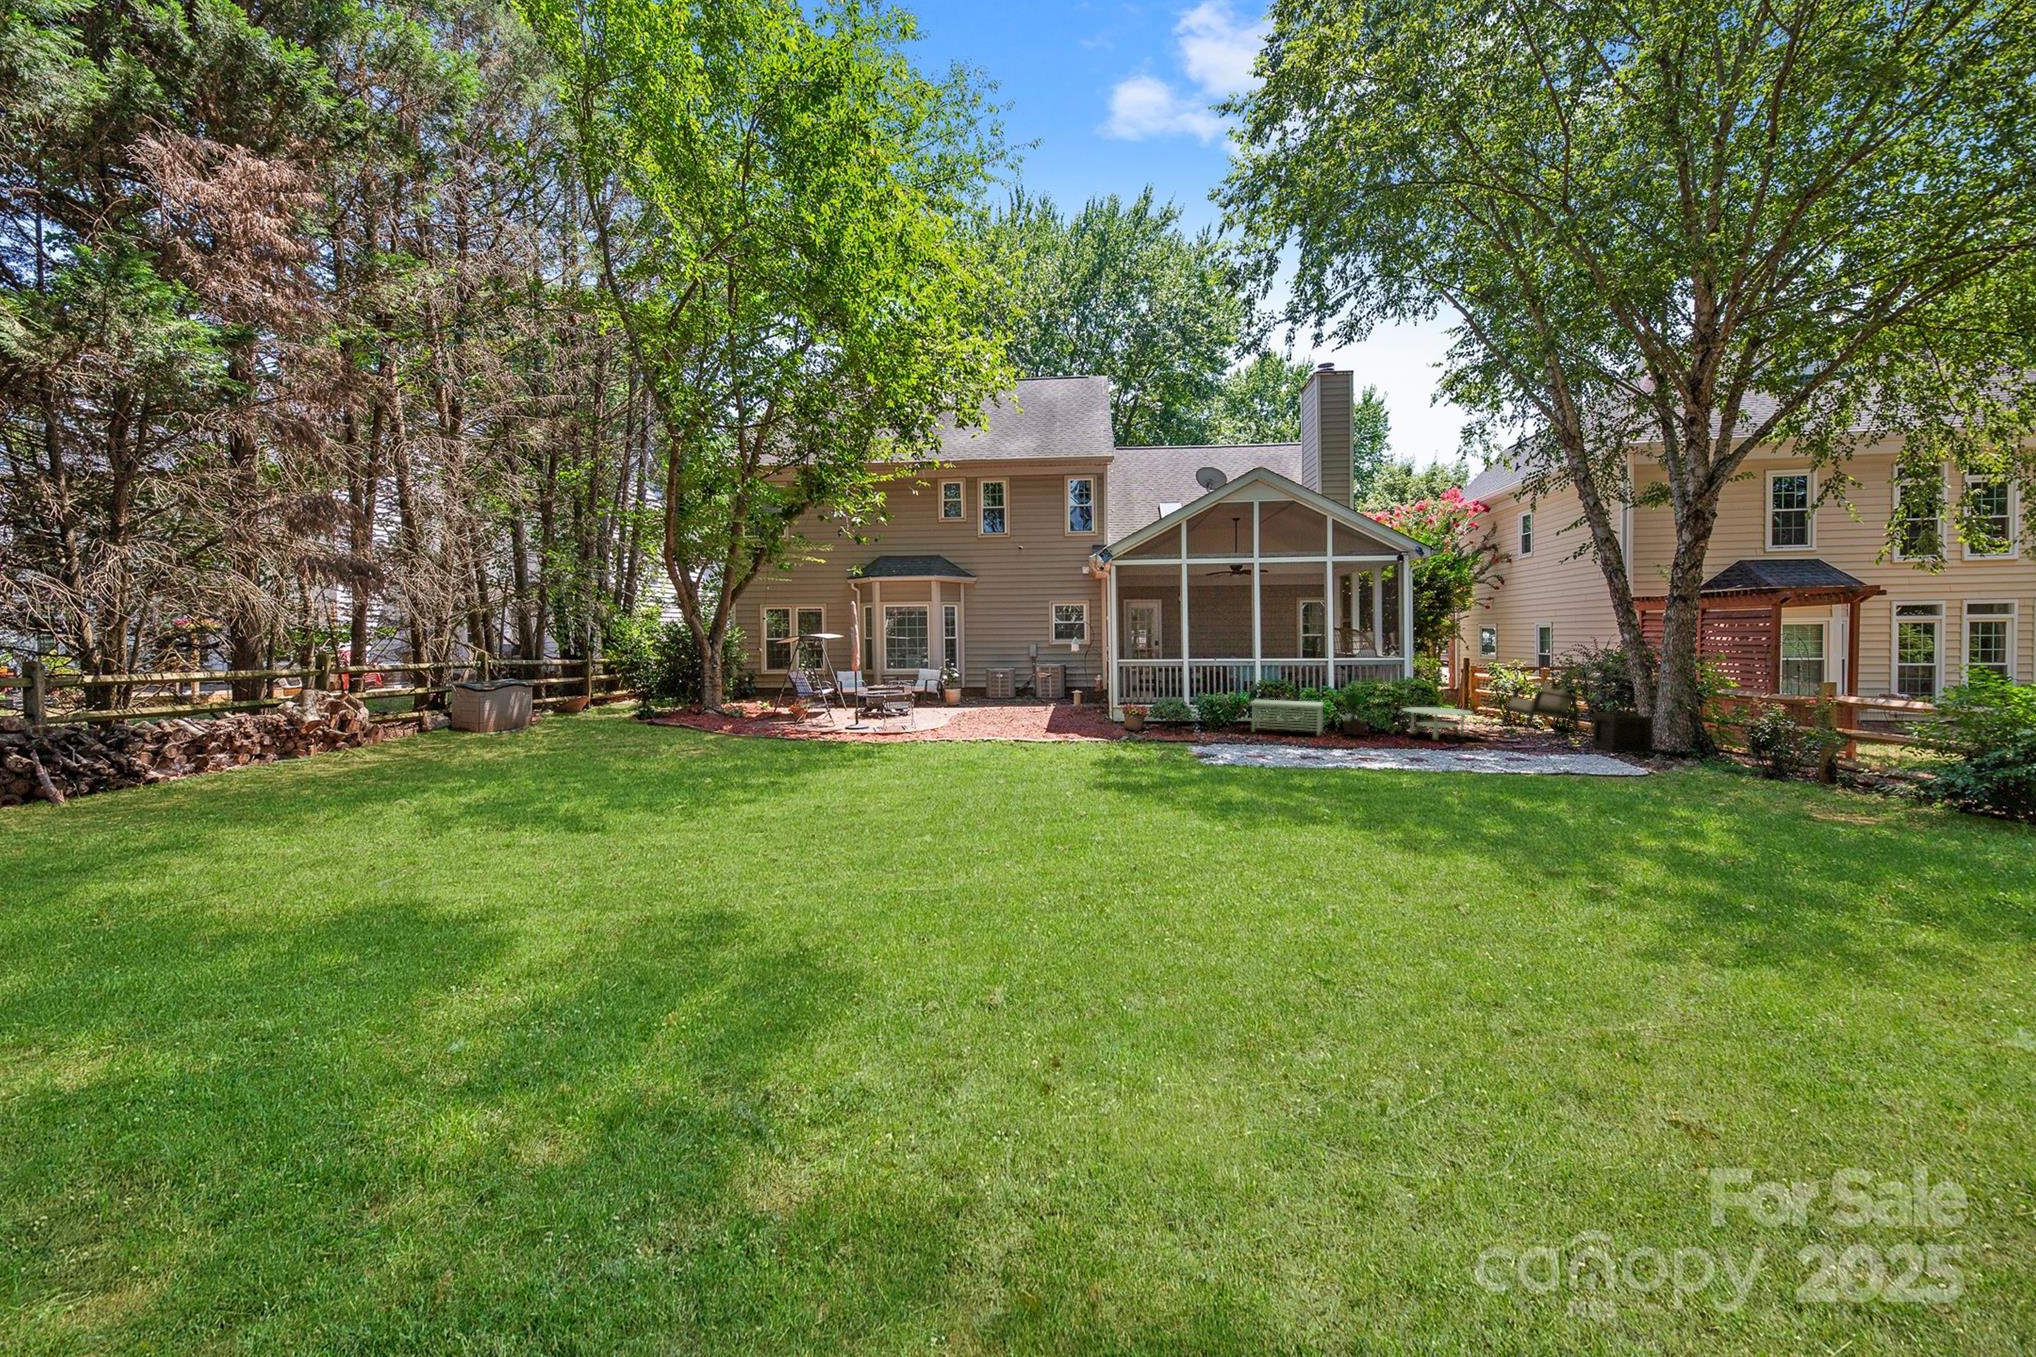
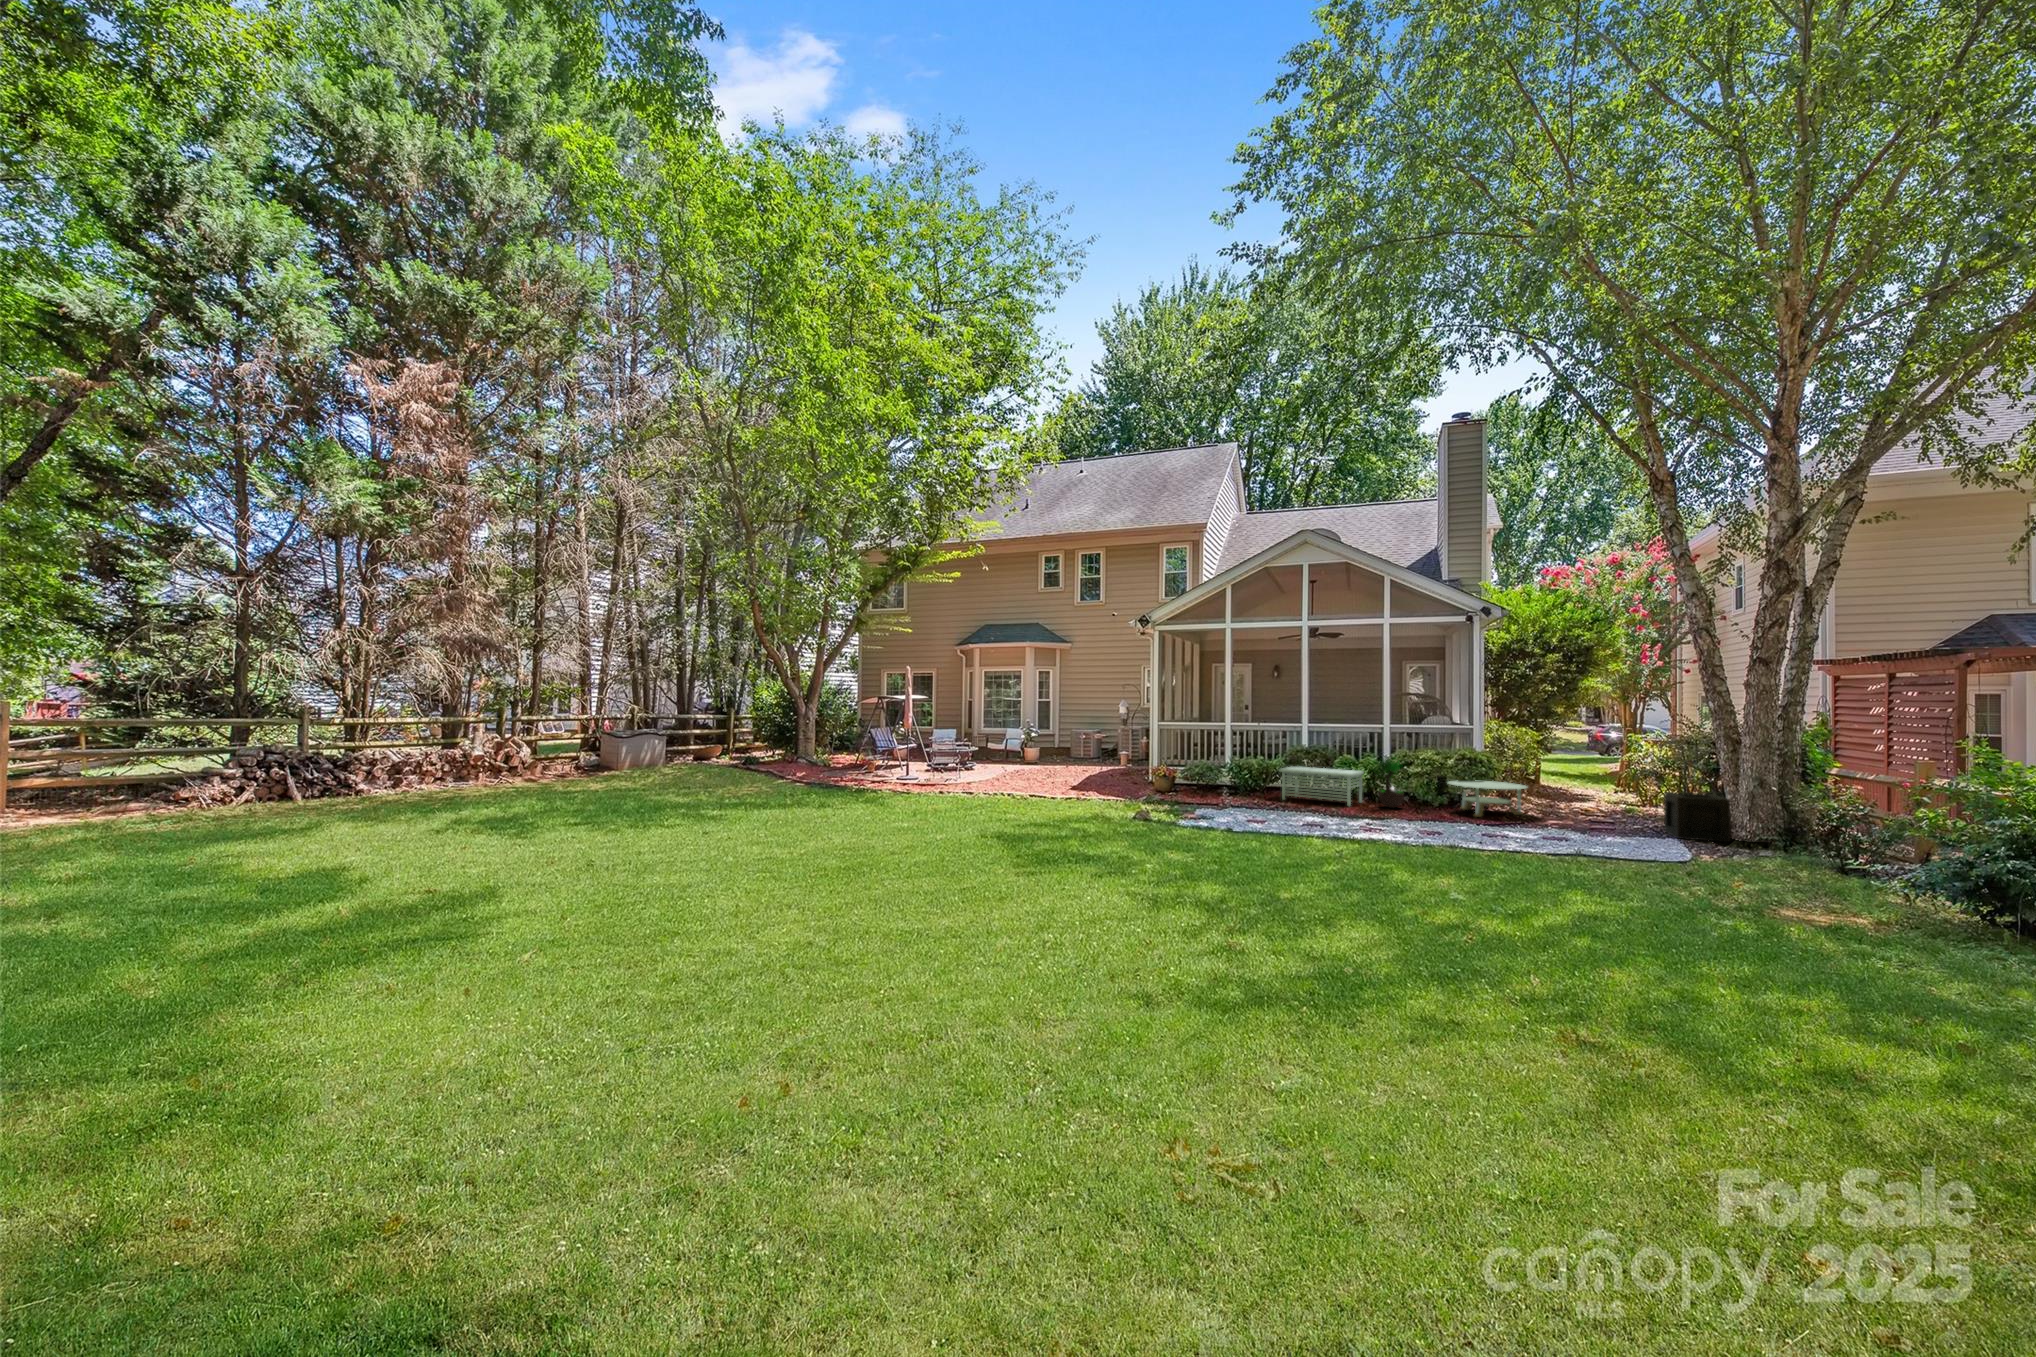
armchair: present [1502,681,1579,731] -> none [1600,753,1687,817]

